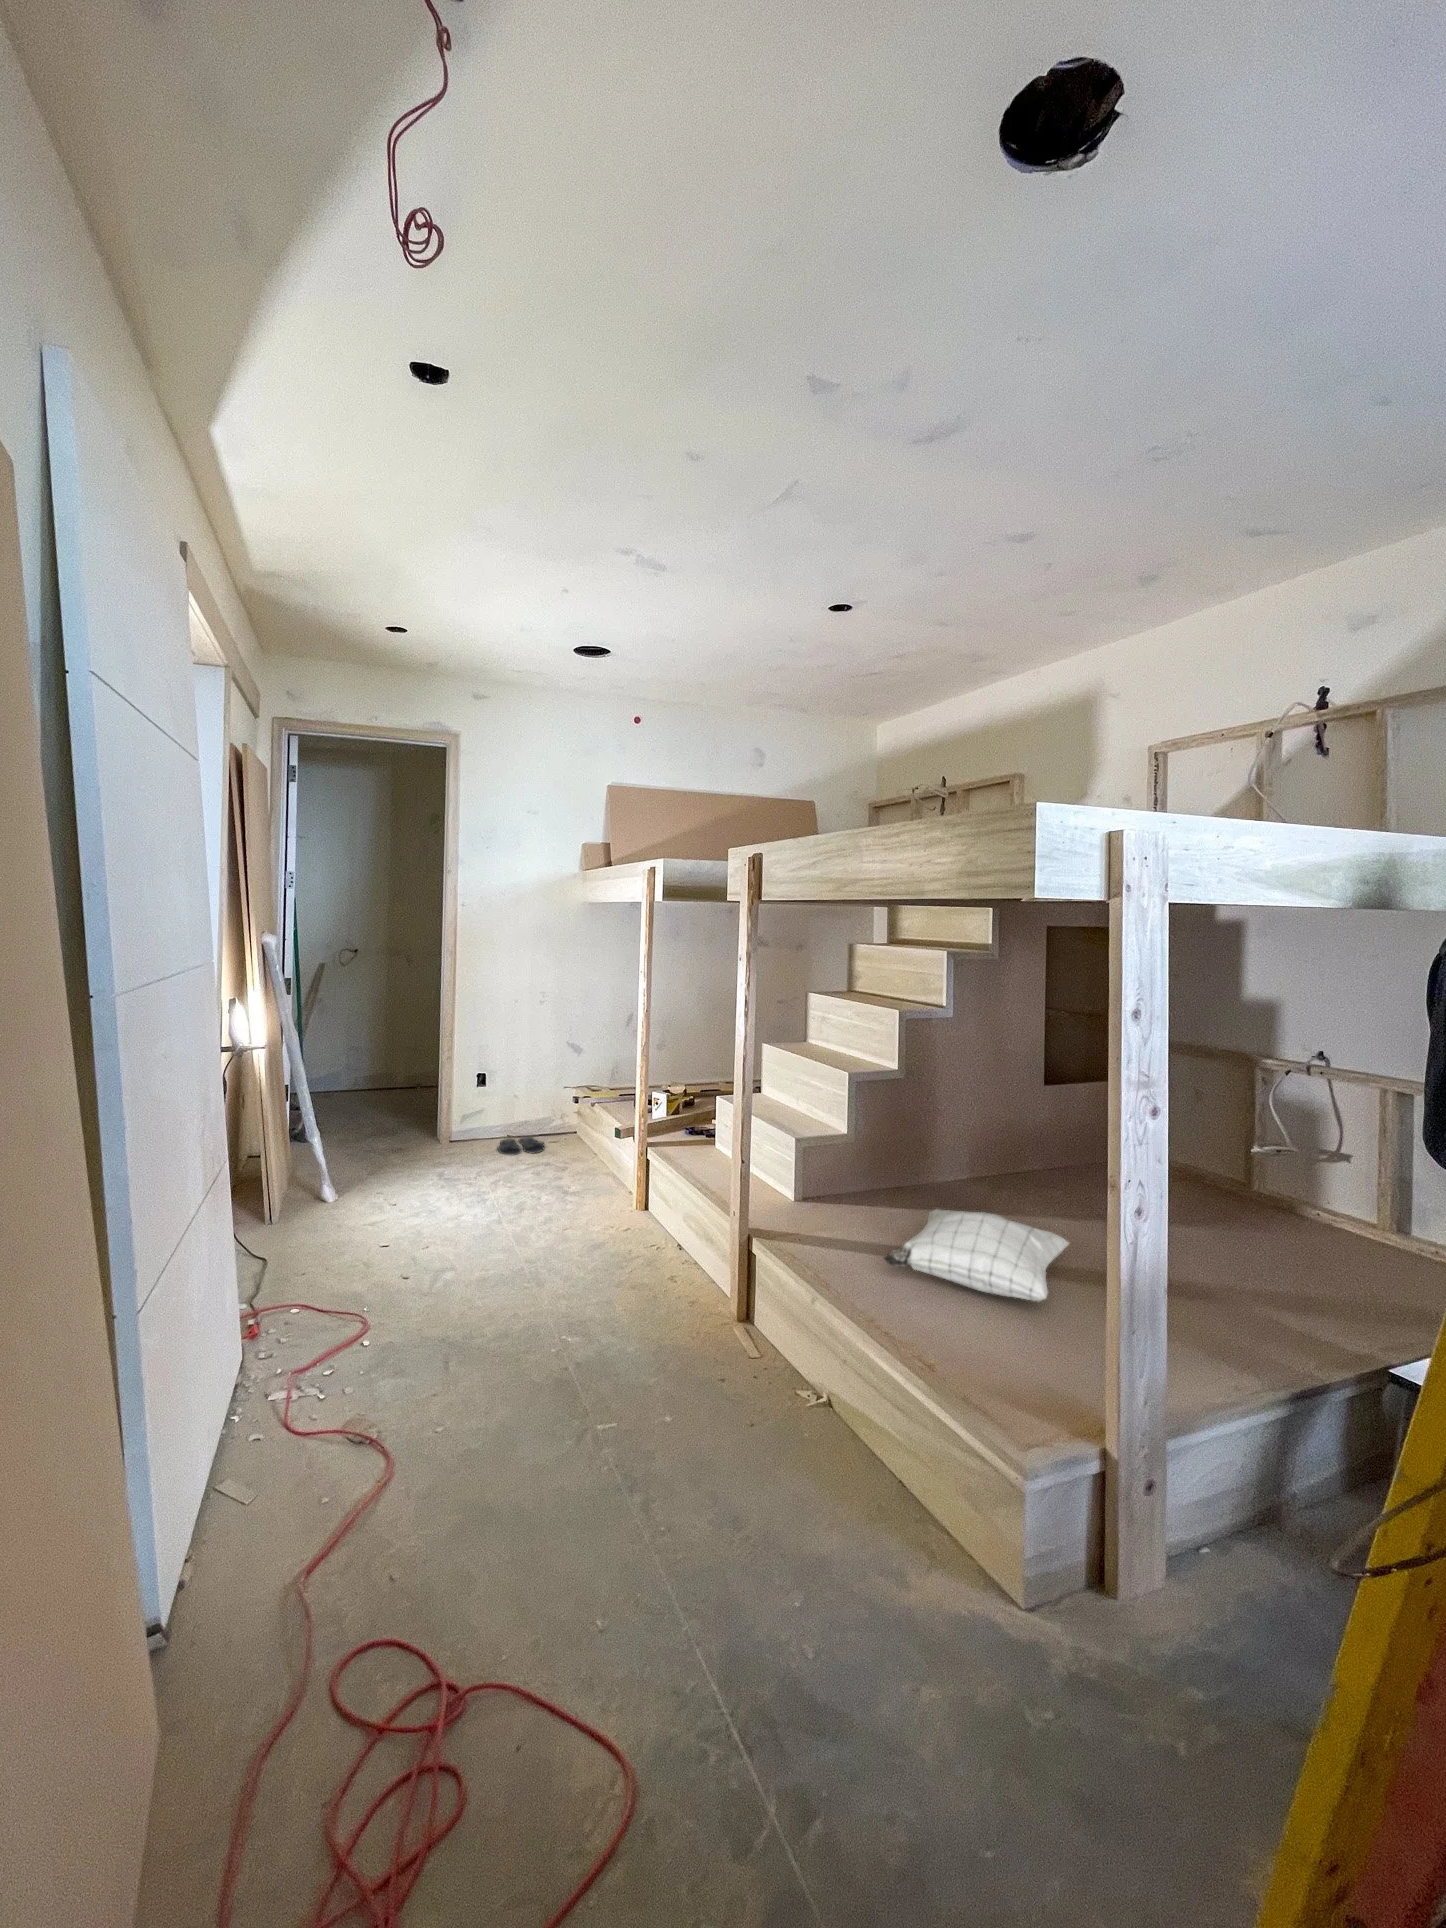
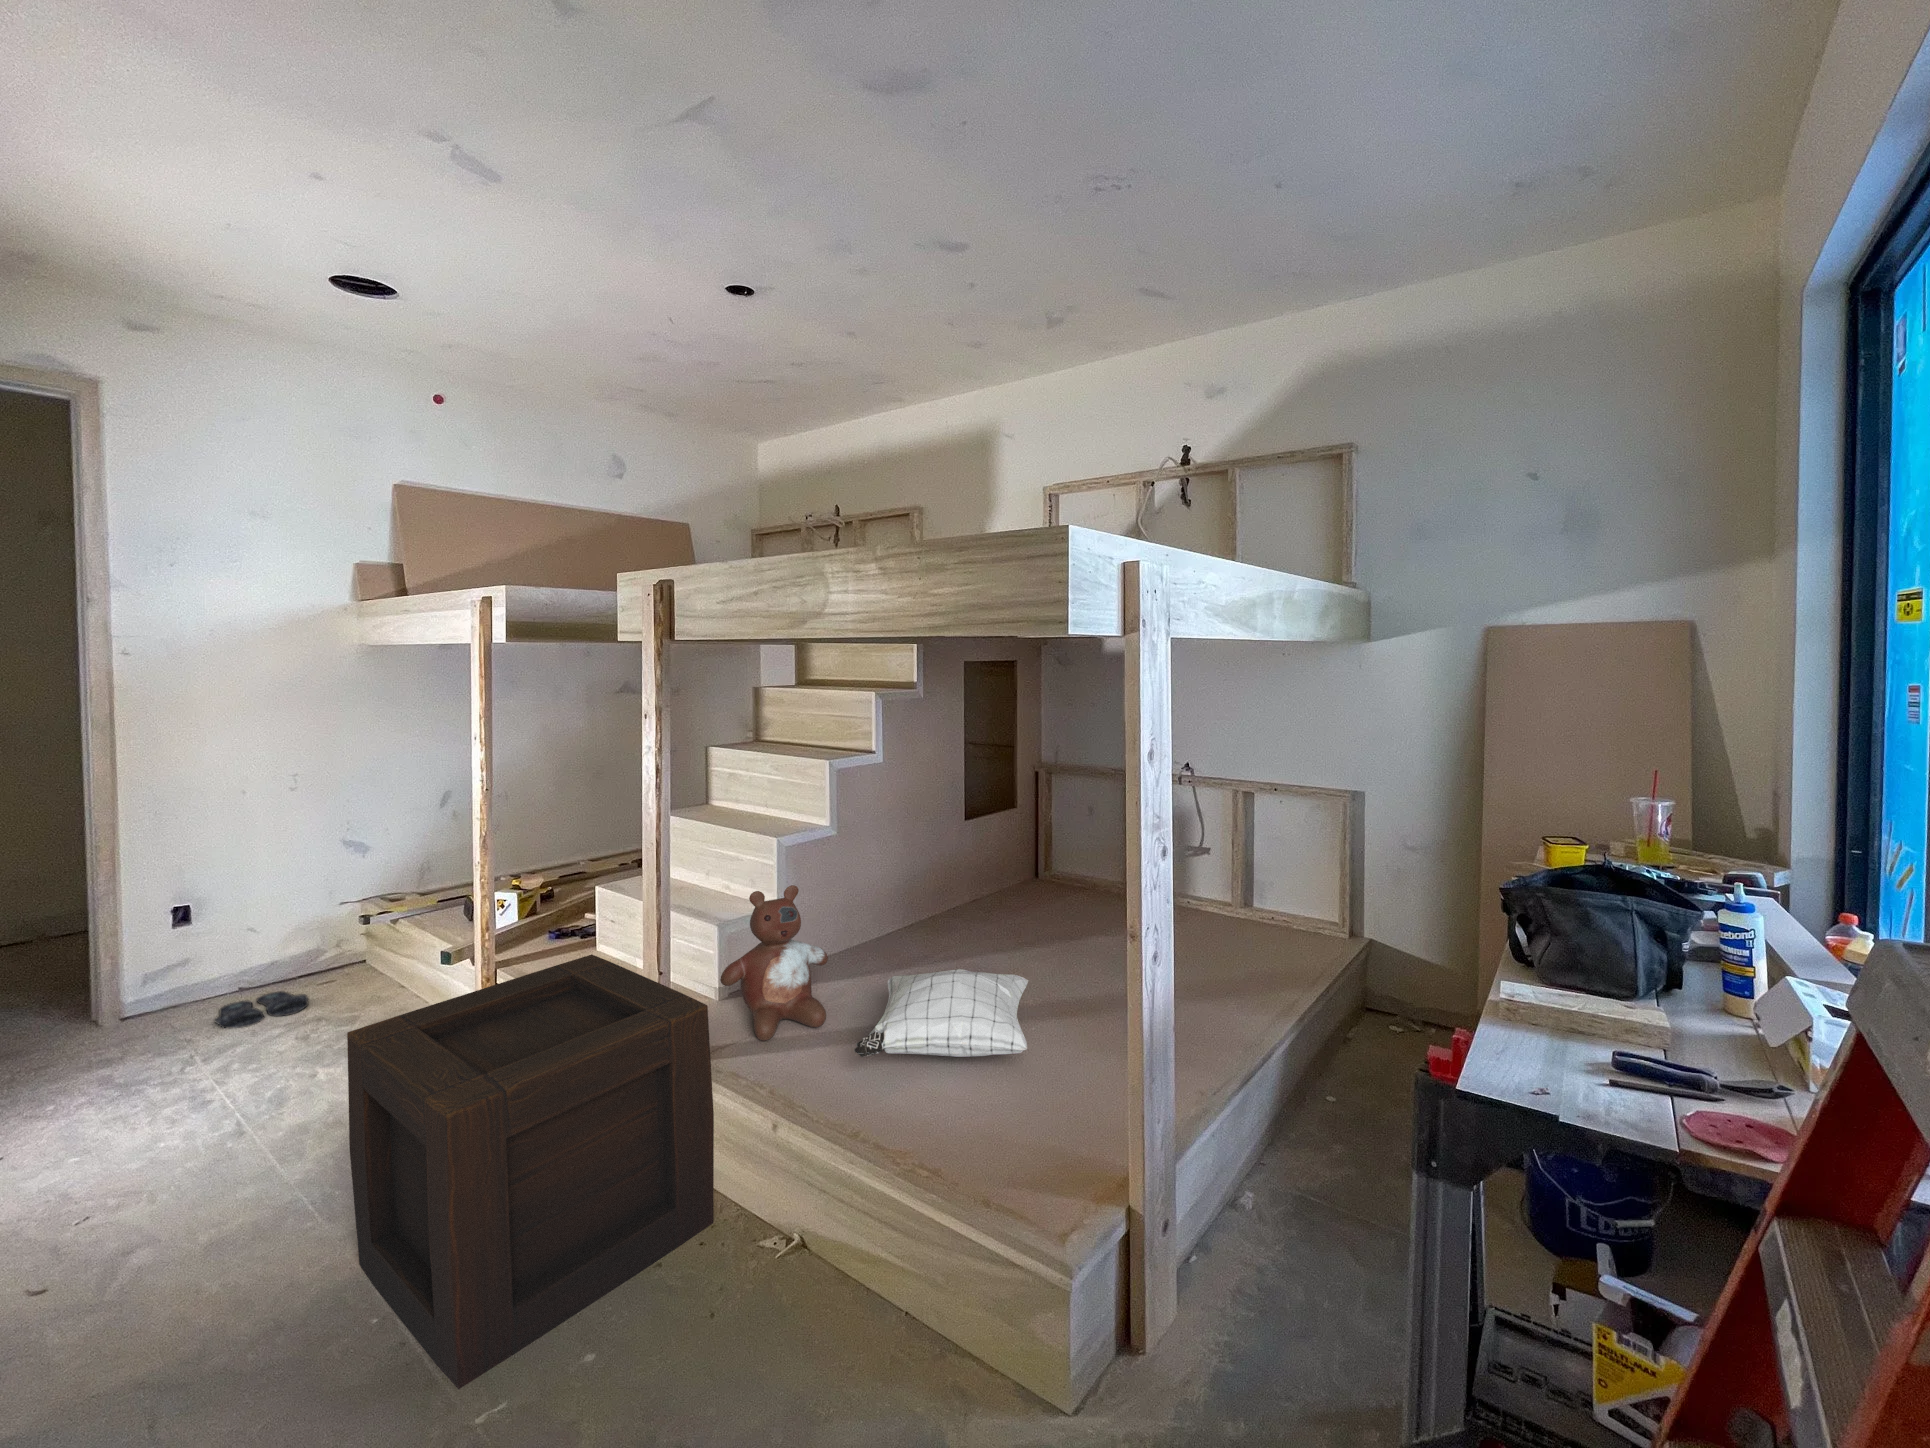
stuffed bear: none [790,1112,881,1238] -> present [720,885,828,1041]
wooden crate: none [549,1139,770,1410] -> present [347,954,714,1389]

